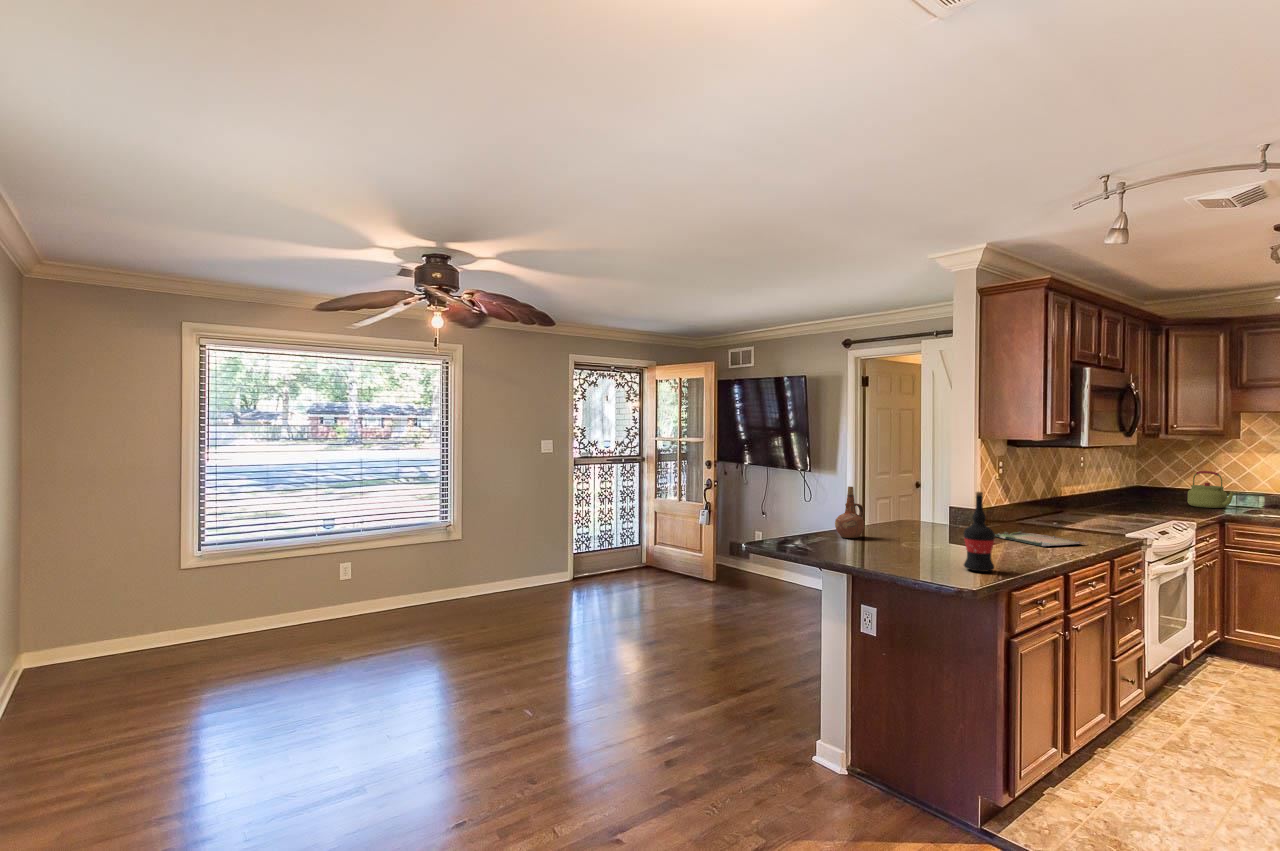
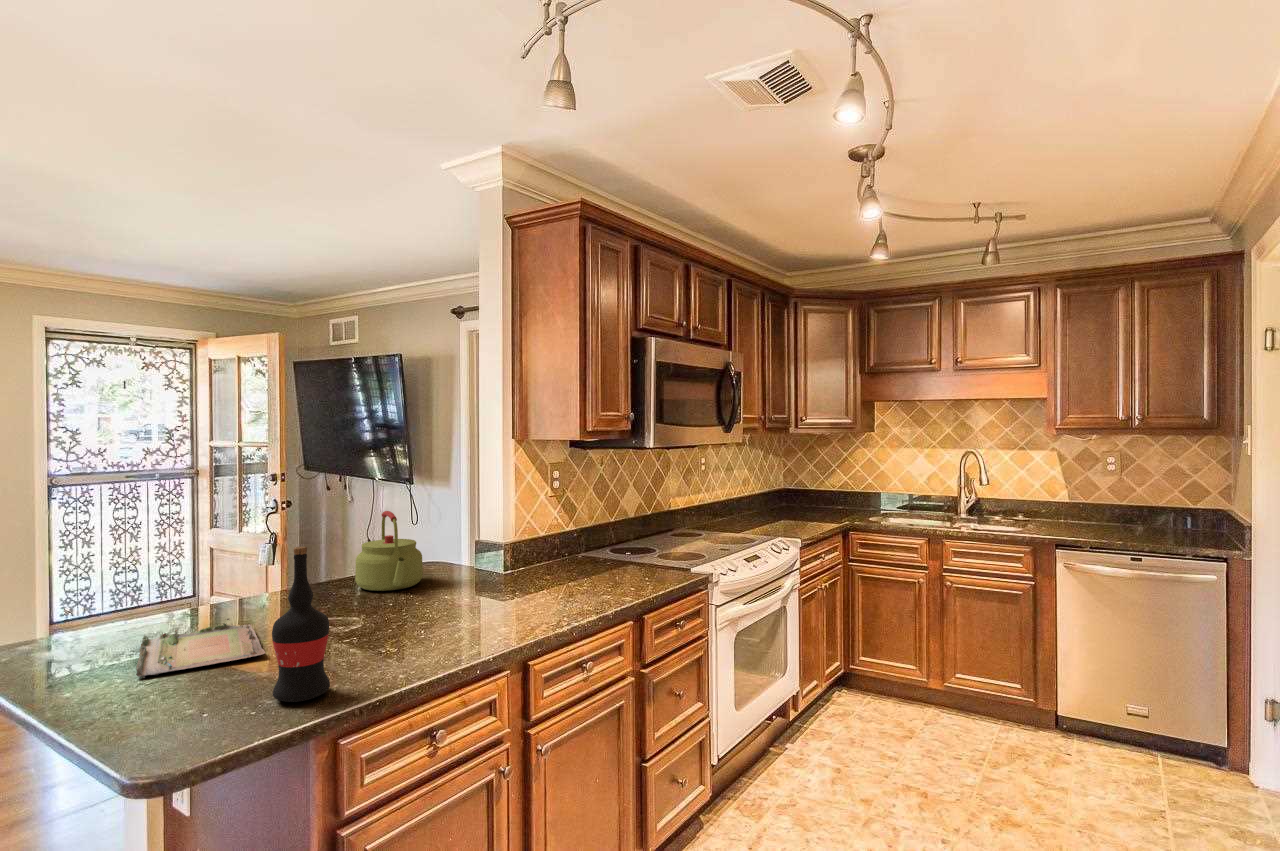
kettle: present [1187,471,1234,508] -> present [355,511,423,591]
ceramic pitcher: present [835,487,864,538] -> none [215,525,272,615]
tray: present [995,529,1085,547] -> present [136,618,265,678]

